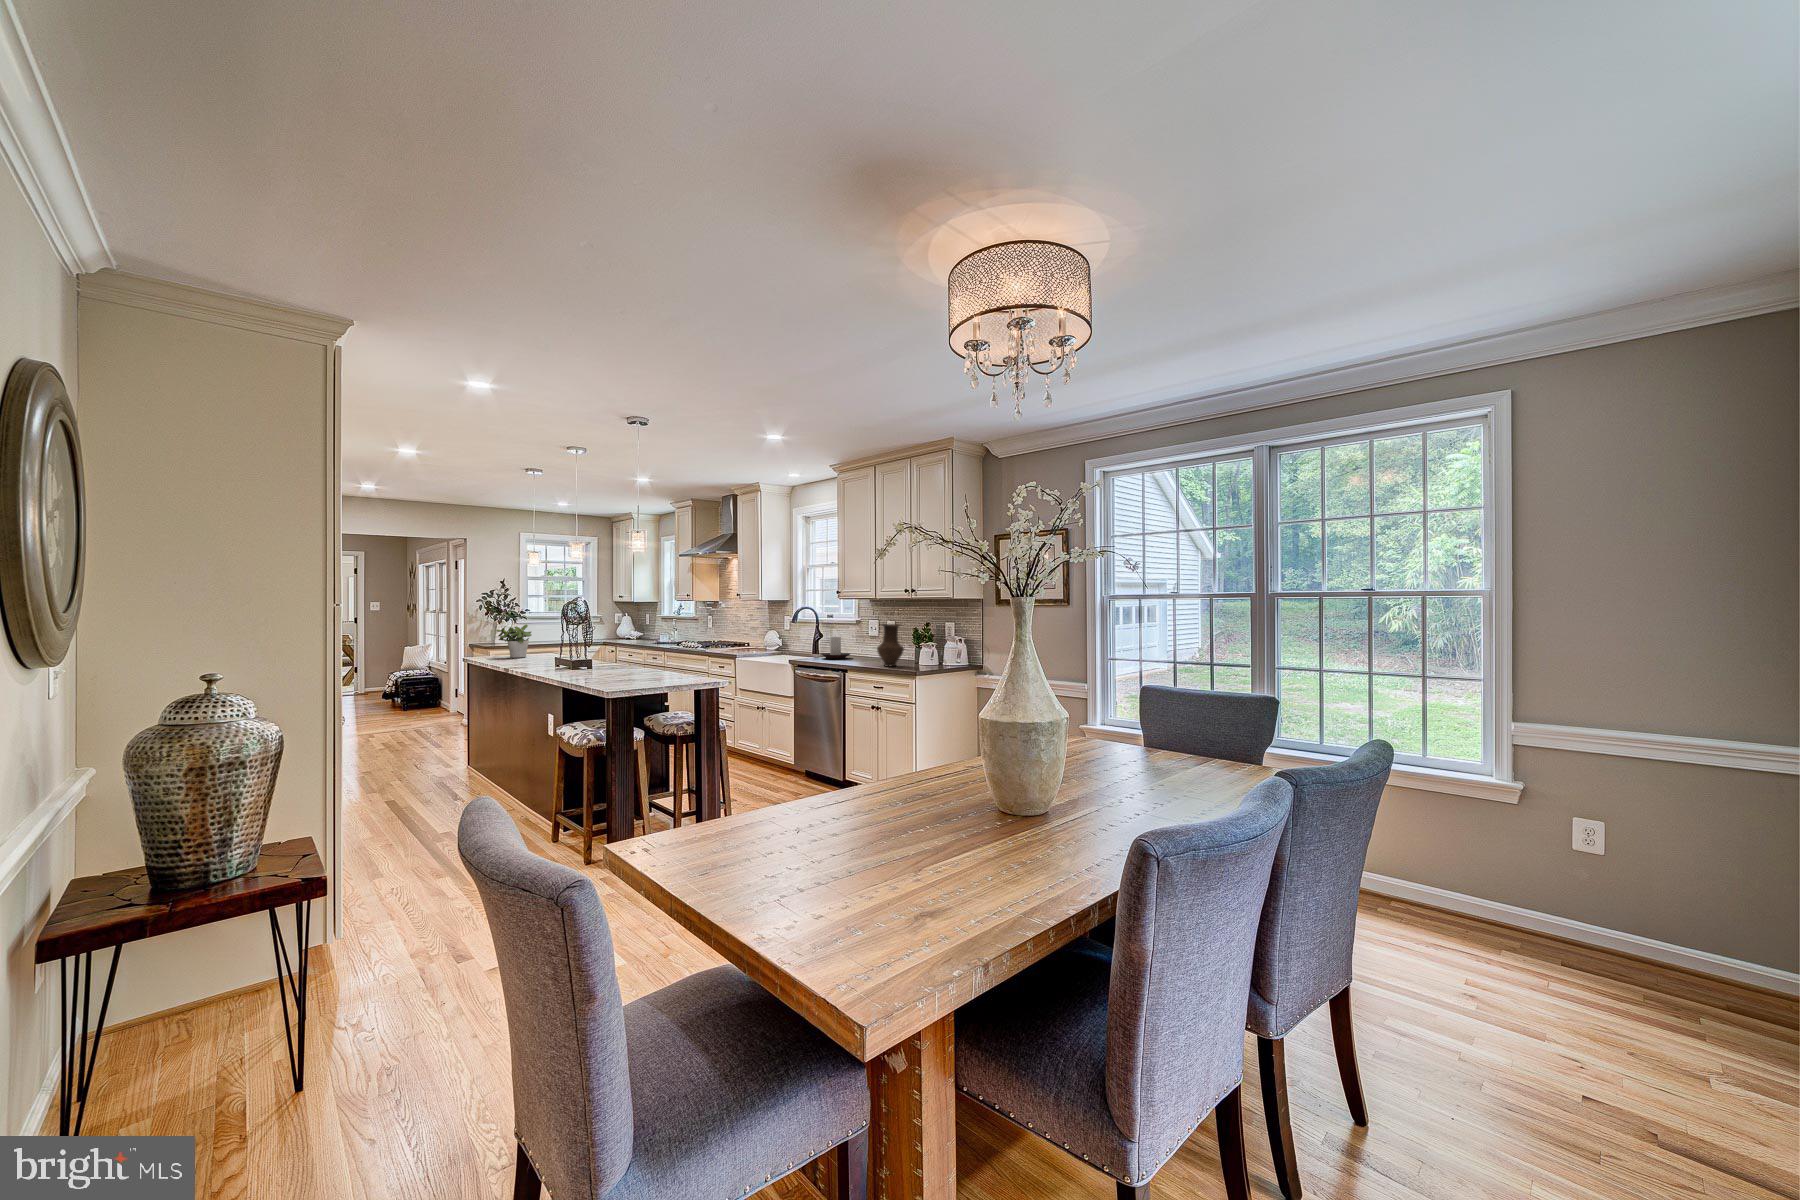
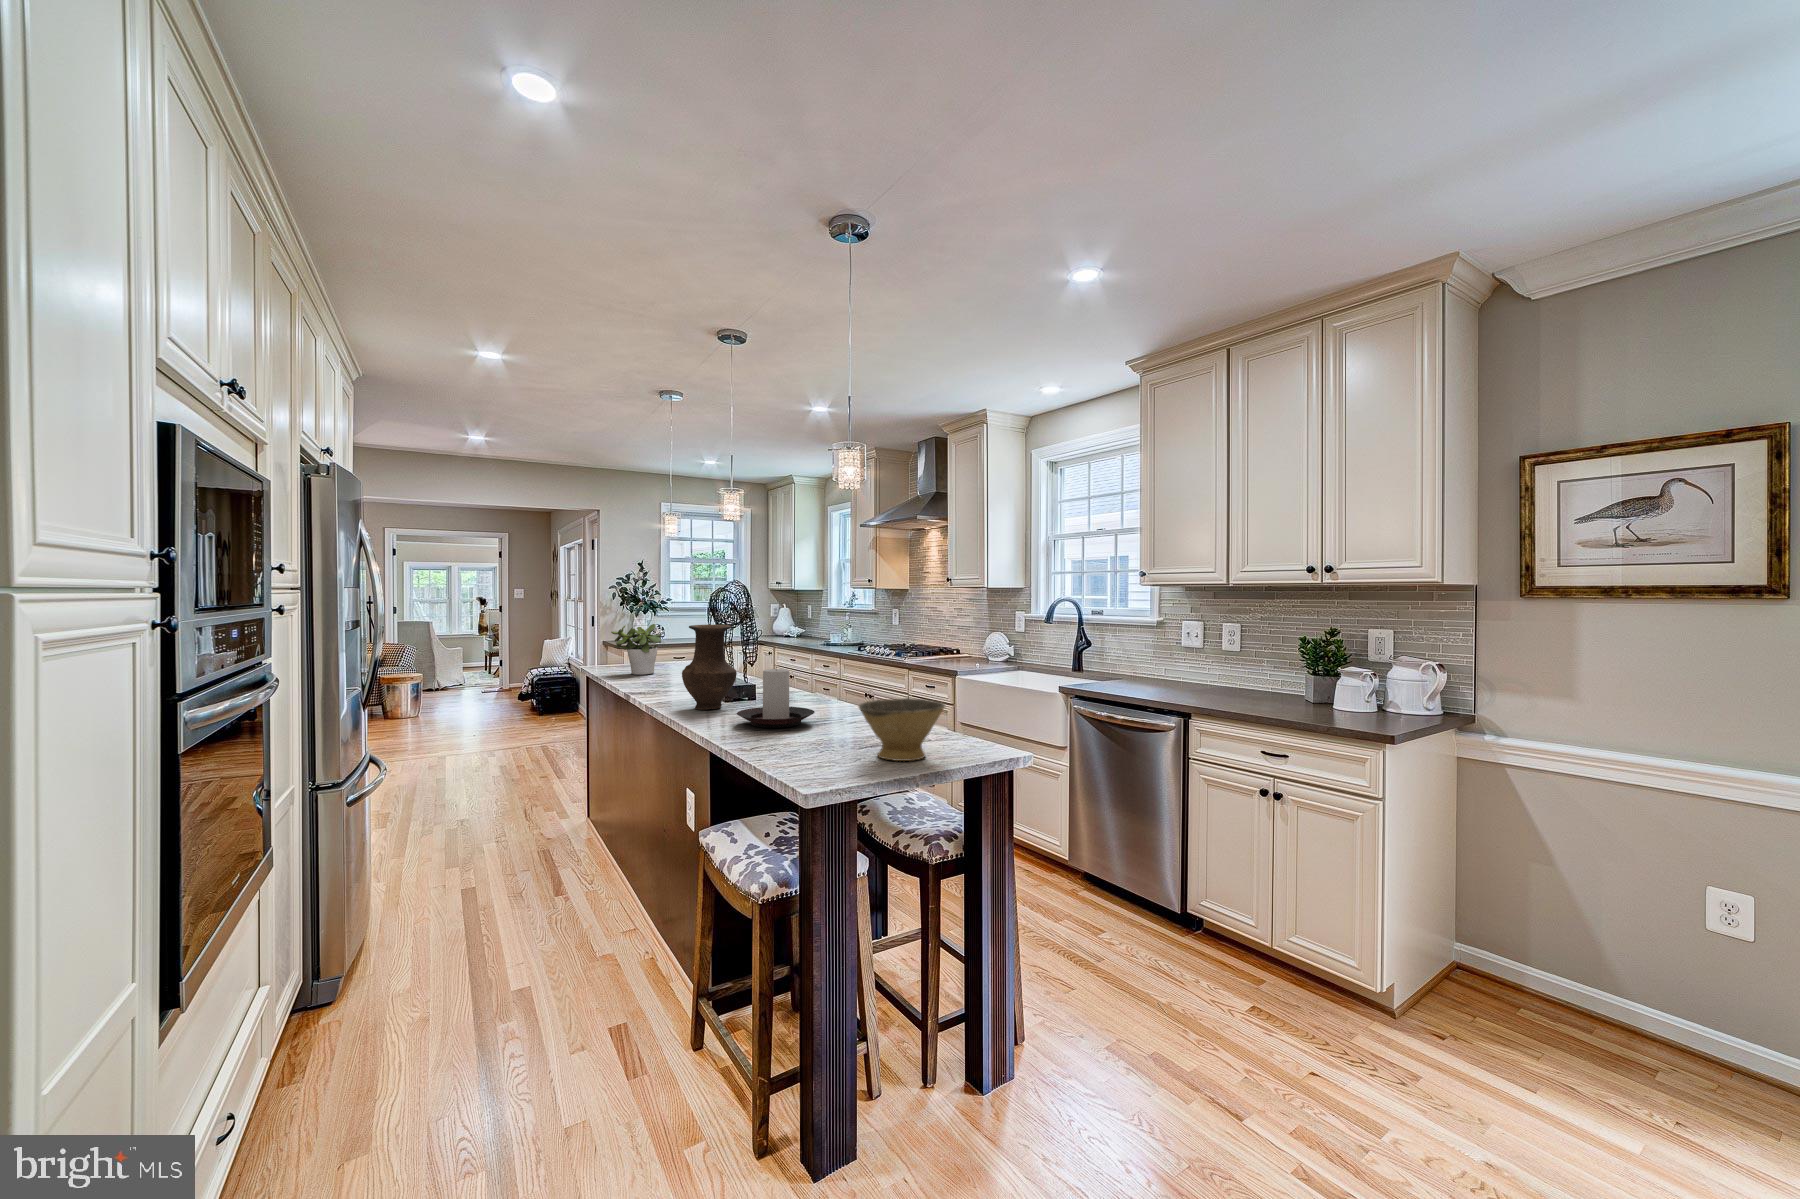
vase: present [877,624,904,666] -> present [682,624,737,710]
candle holder: present [821,637,850,659] -> present [737,668,815,728]
bowl: none [645,655,688,682] -> present [859,698,945,761]

